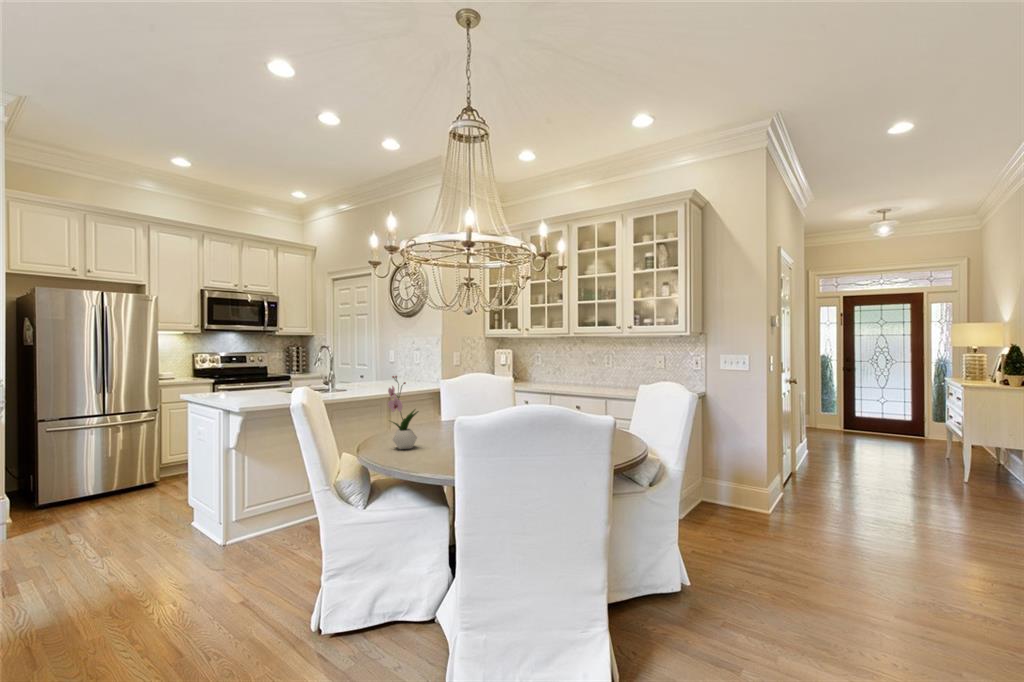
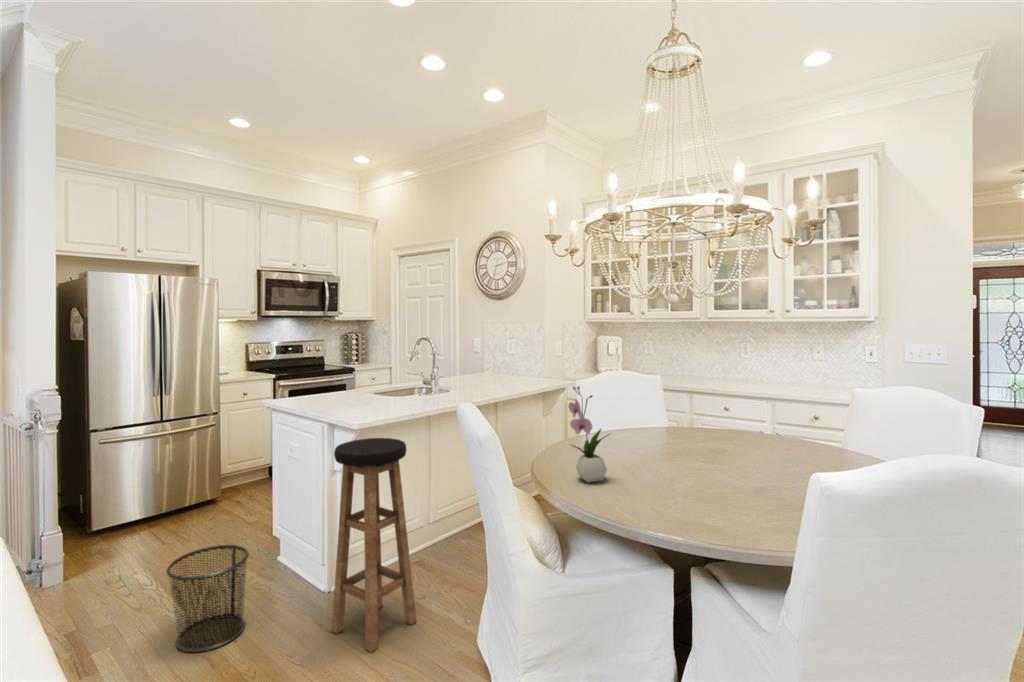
bar stool: none [208,421,282,591] -> present [332,438,416,652]
waste bin: none [68,509,144,592] -> present [166,545,249,652]

